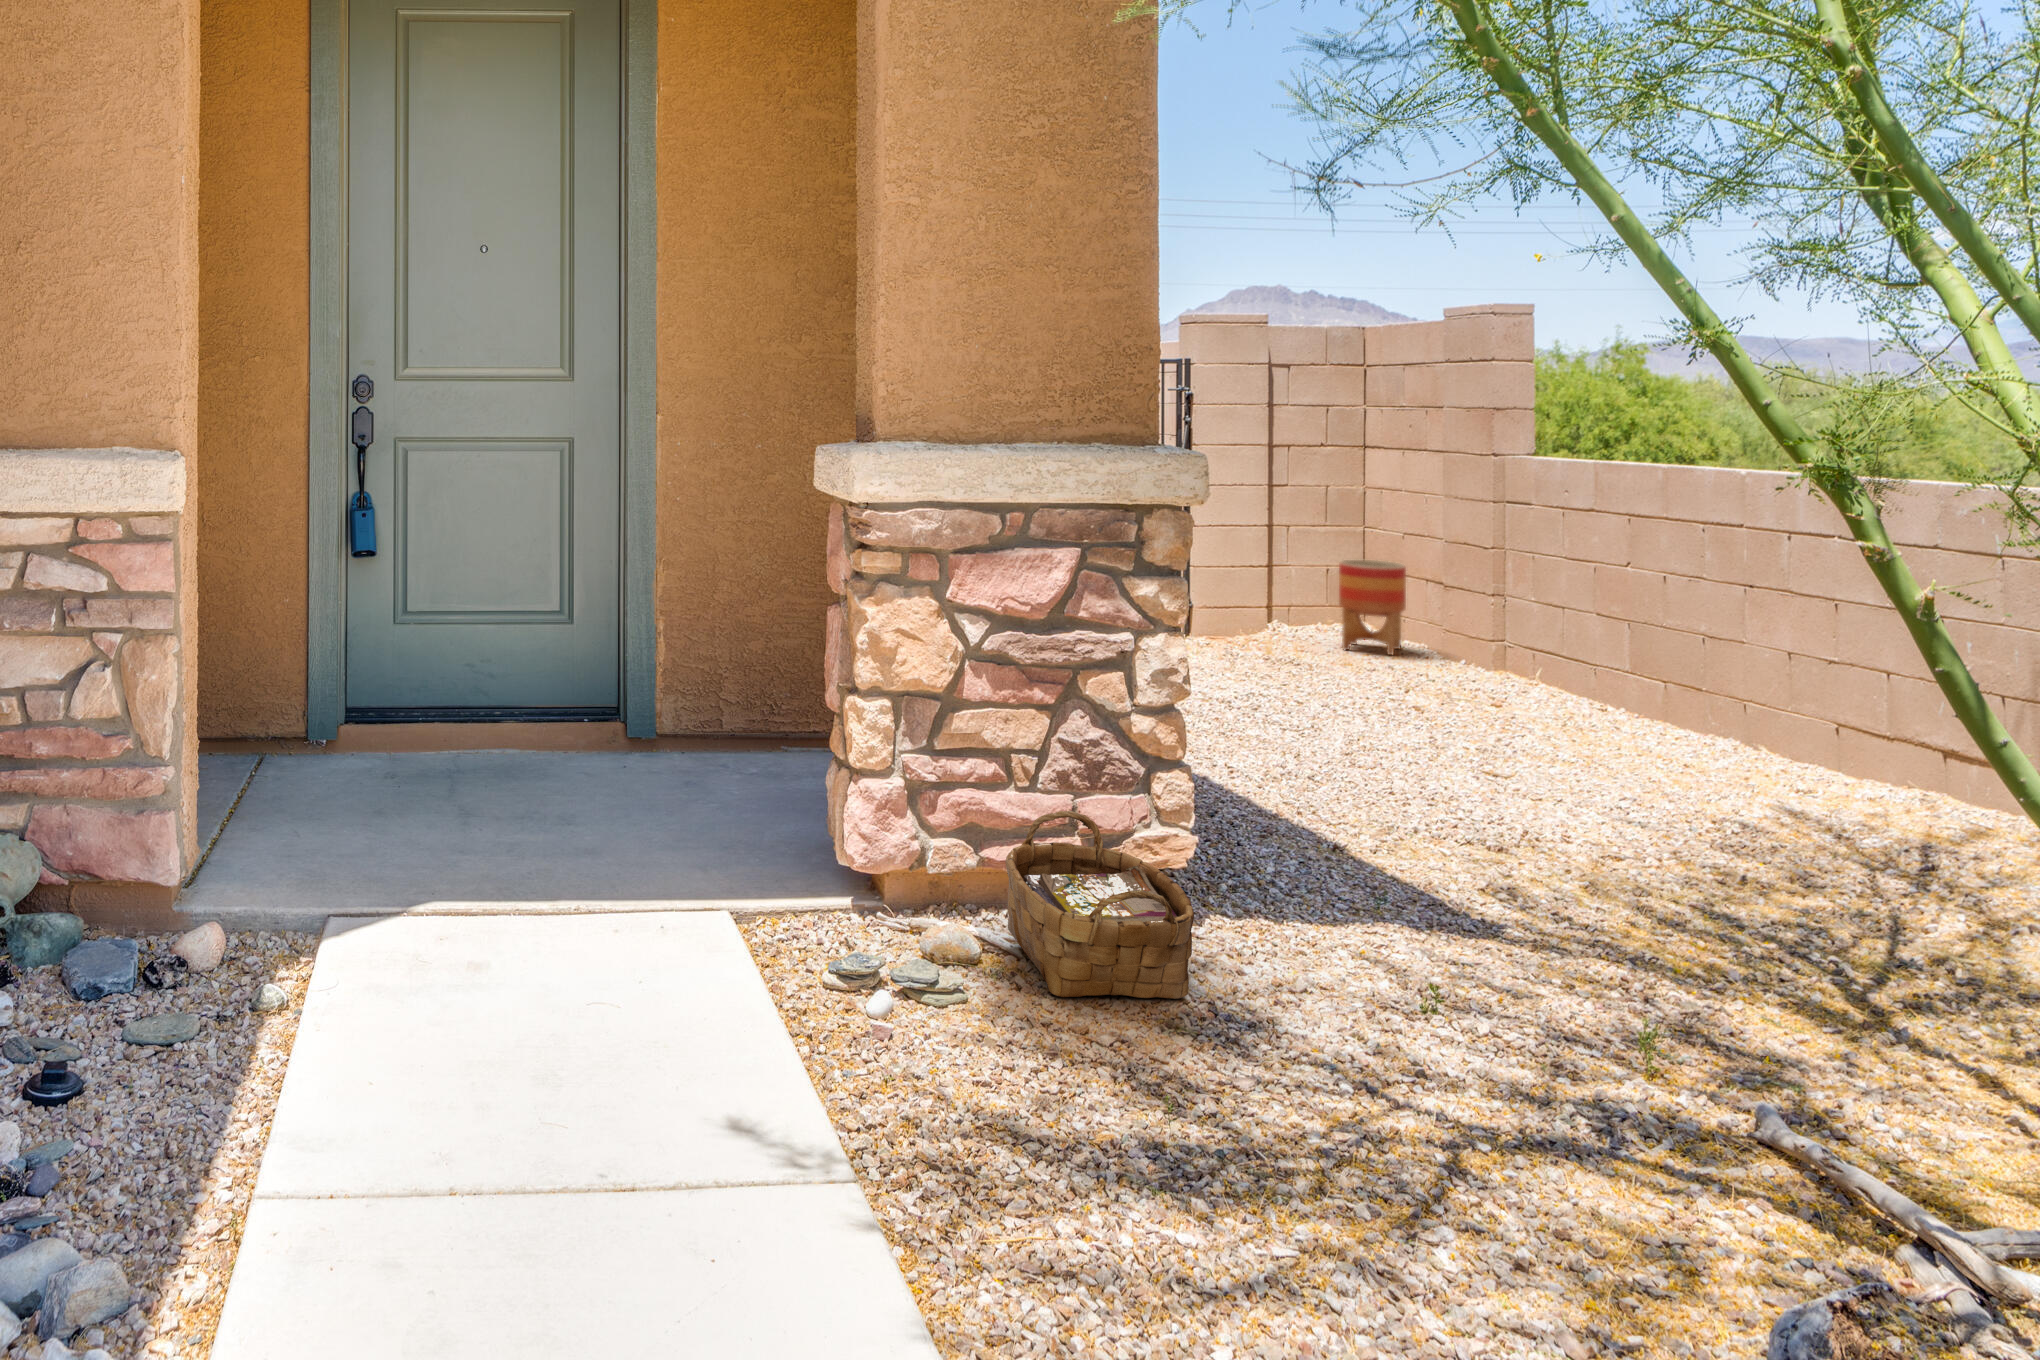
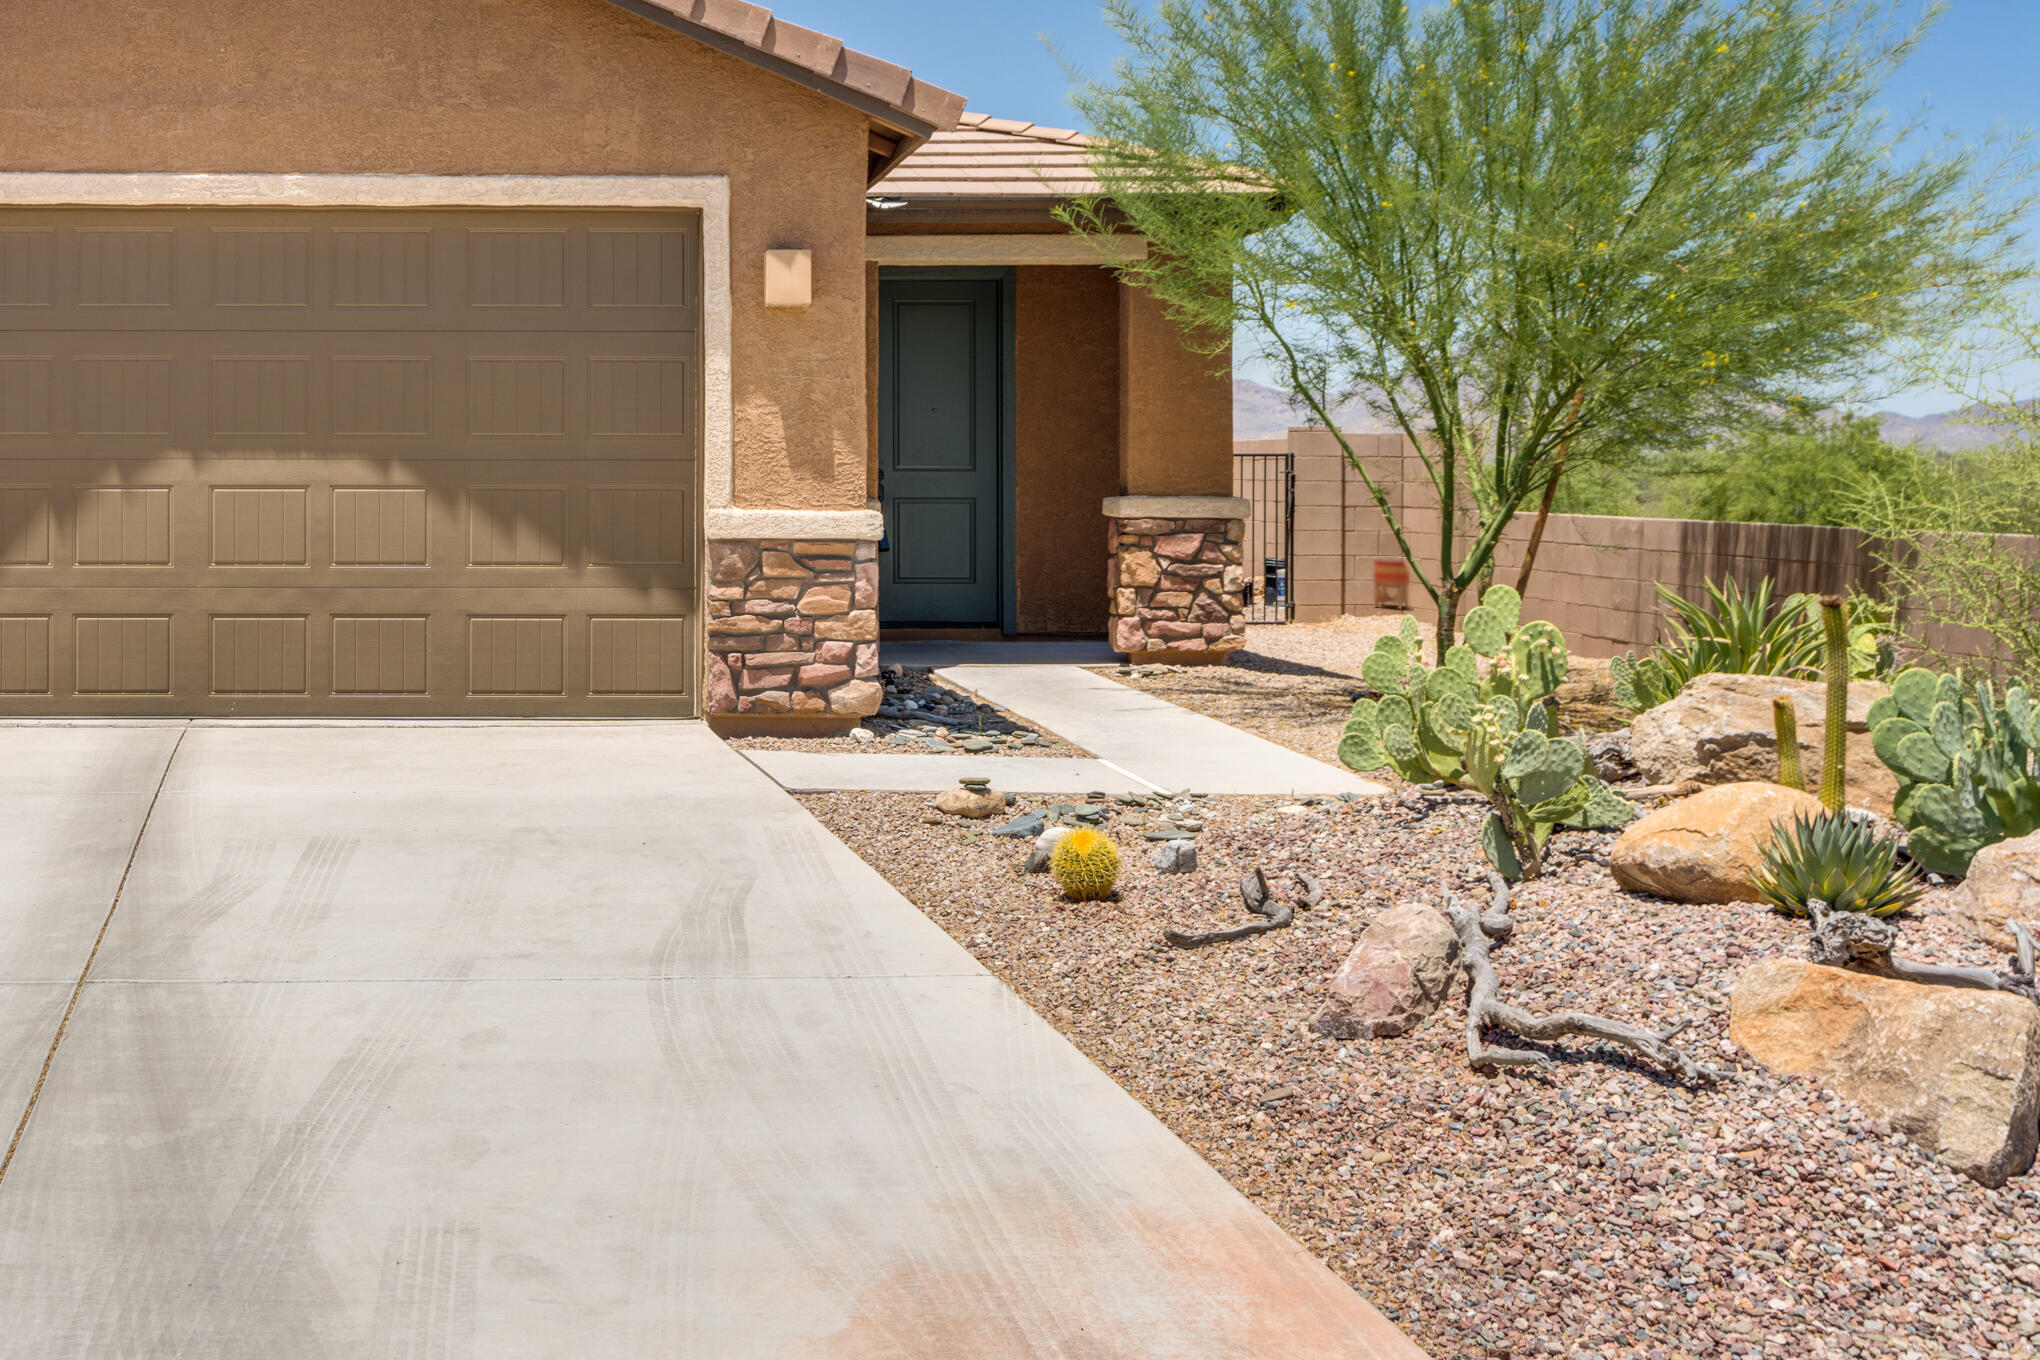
woven basket: present [1006,811,1194,999] -> none [1176,627,1239,681]

